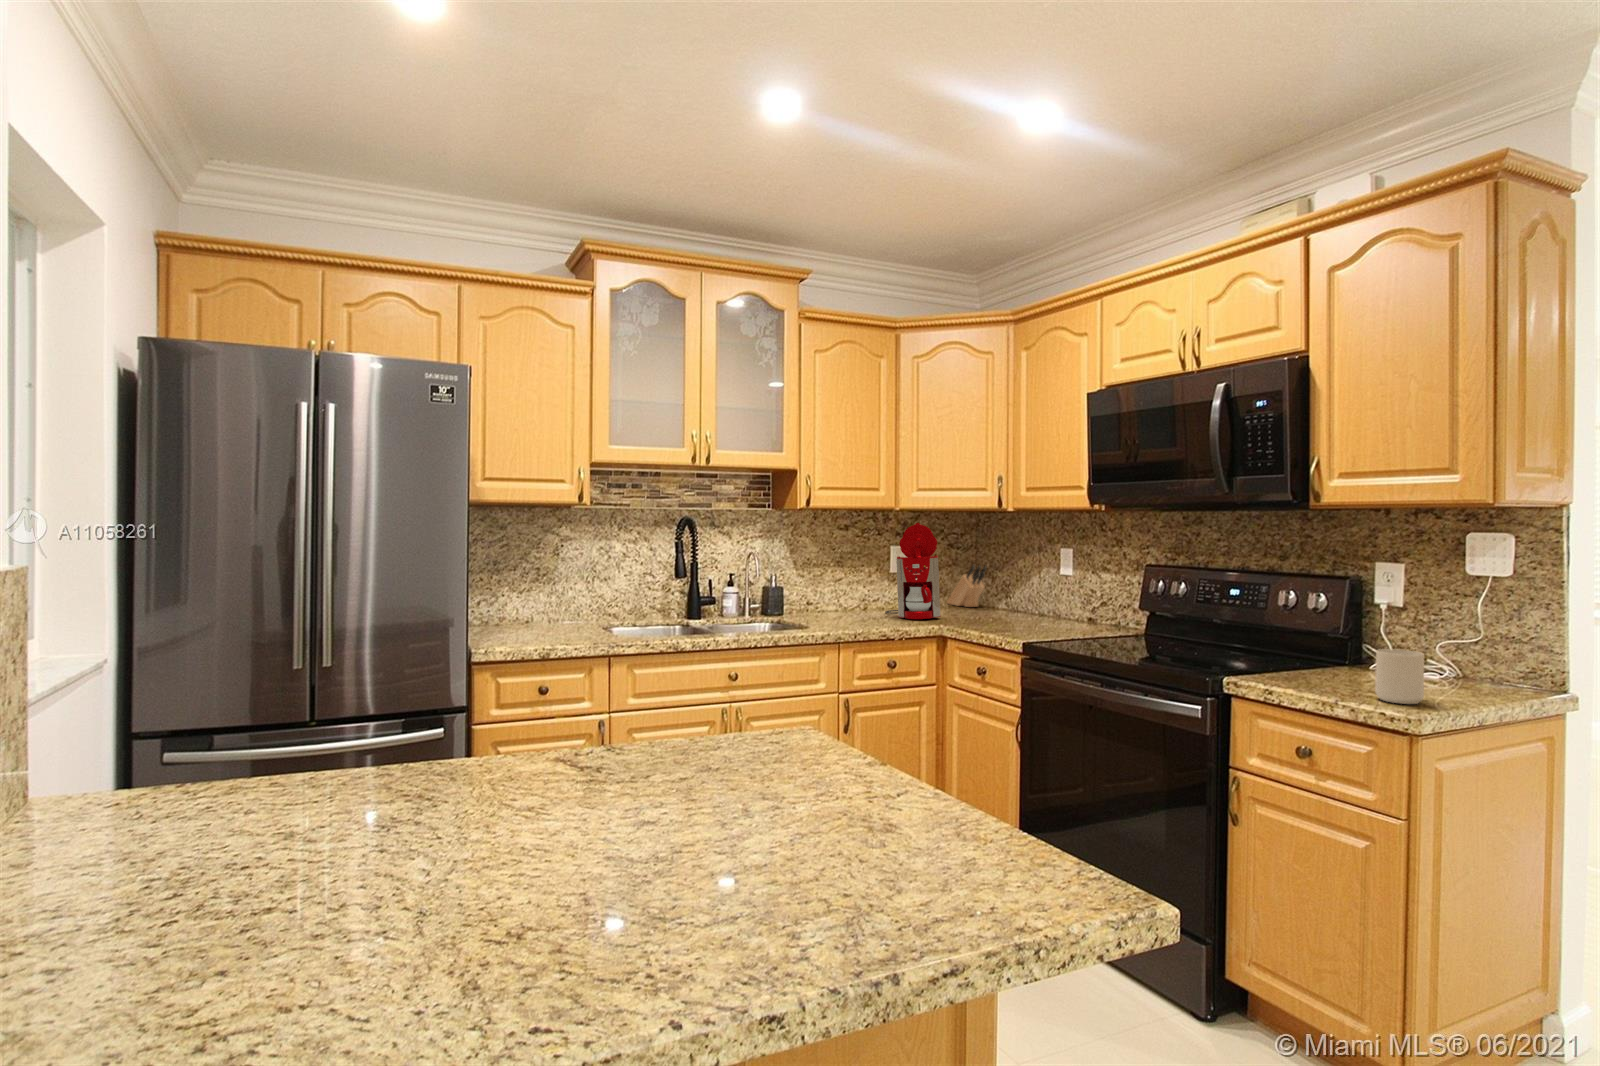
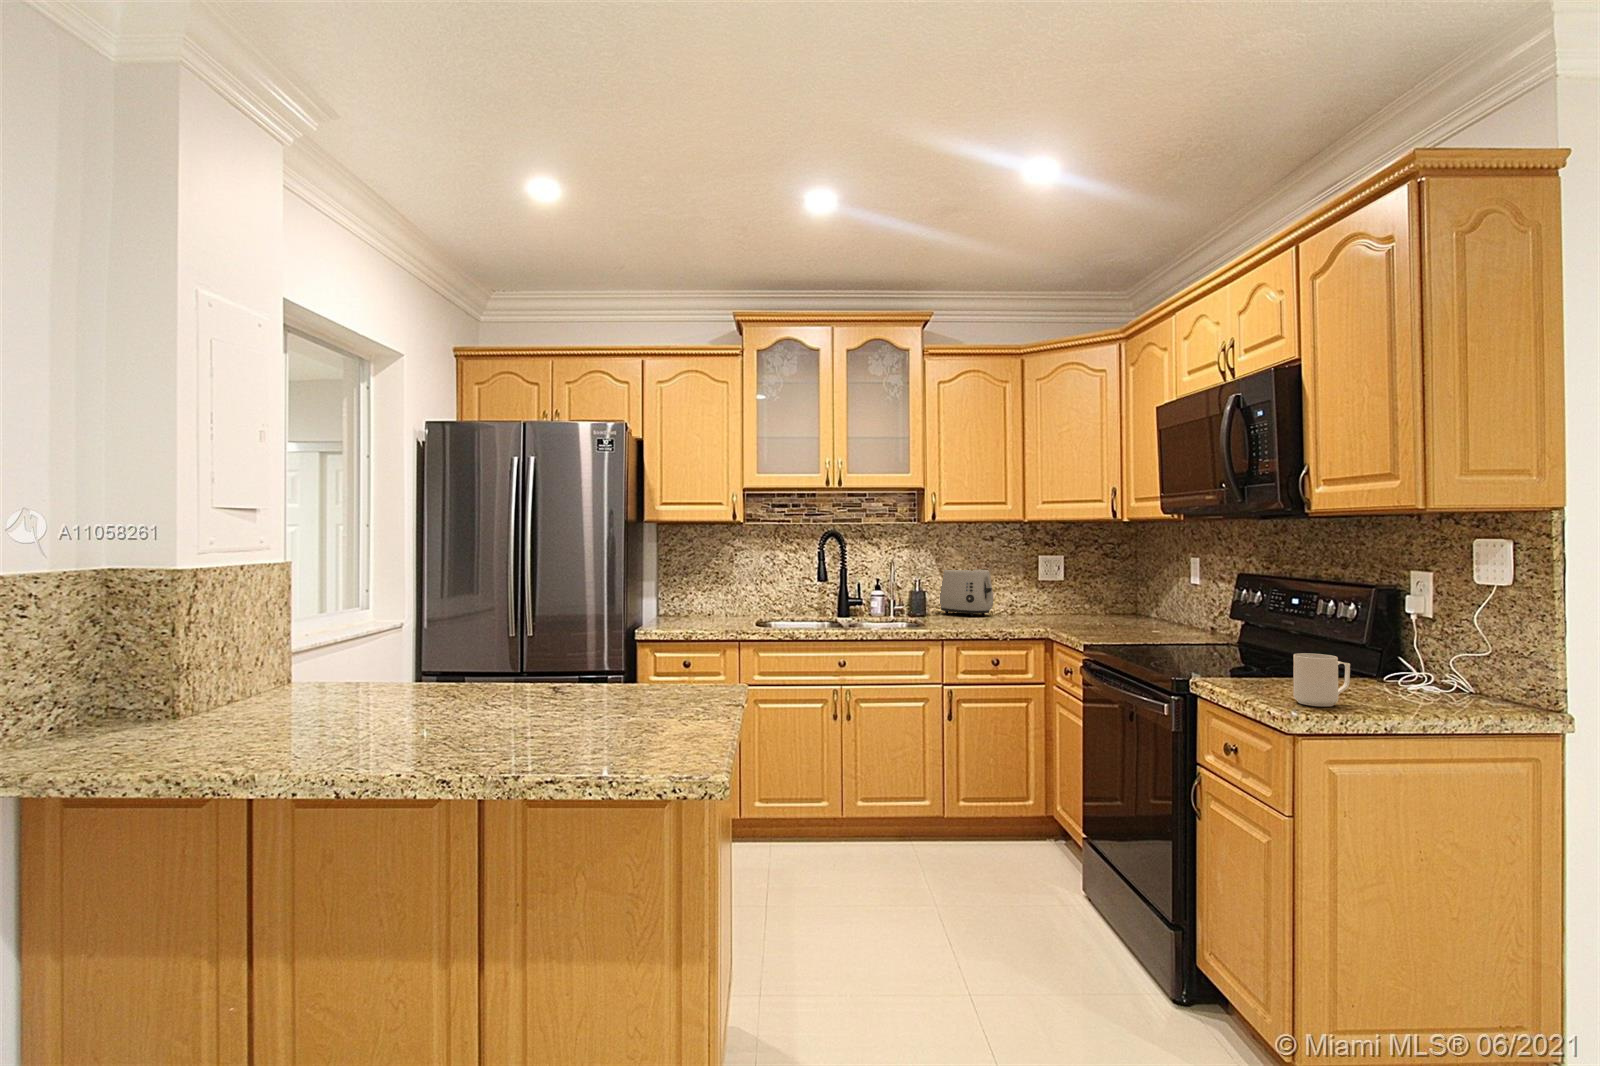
coffee maker: present [885,523,941,619] -> none [1020,533,1068,623]
toaster: none [788,561,856,613] -> present [940,569,994,616]
knife block: present [947,565,987,607] -> none [1105,574,1136,616]

